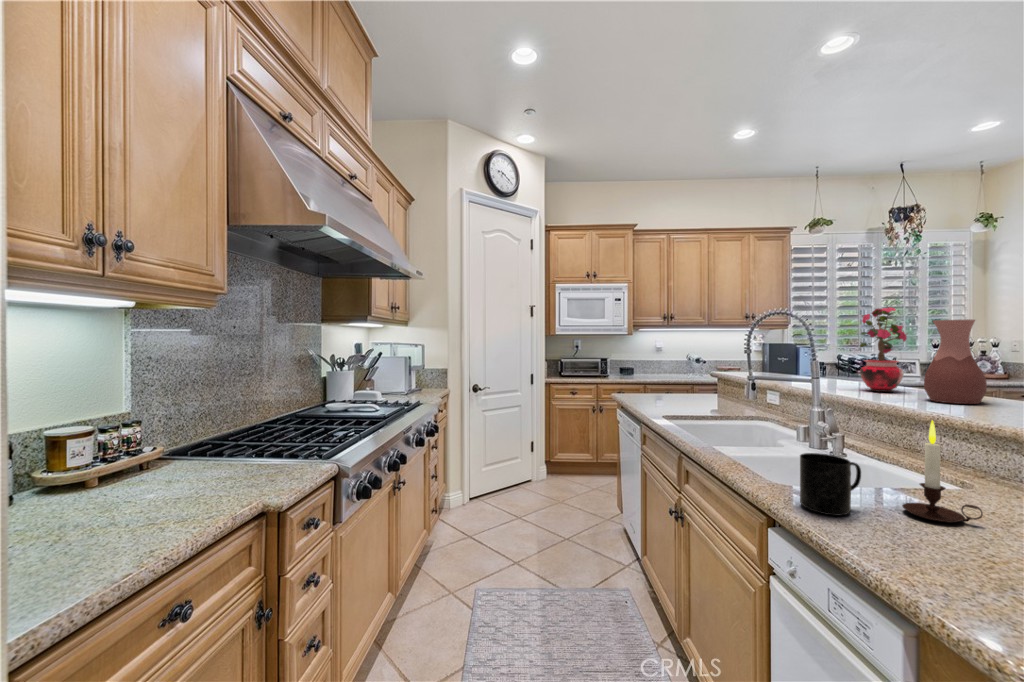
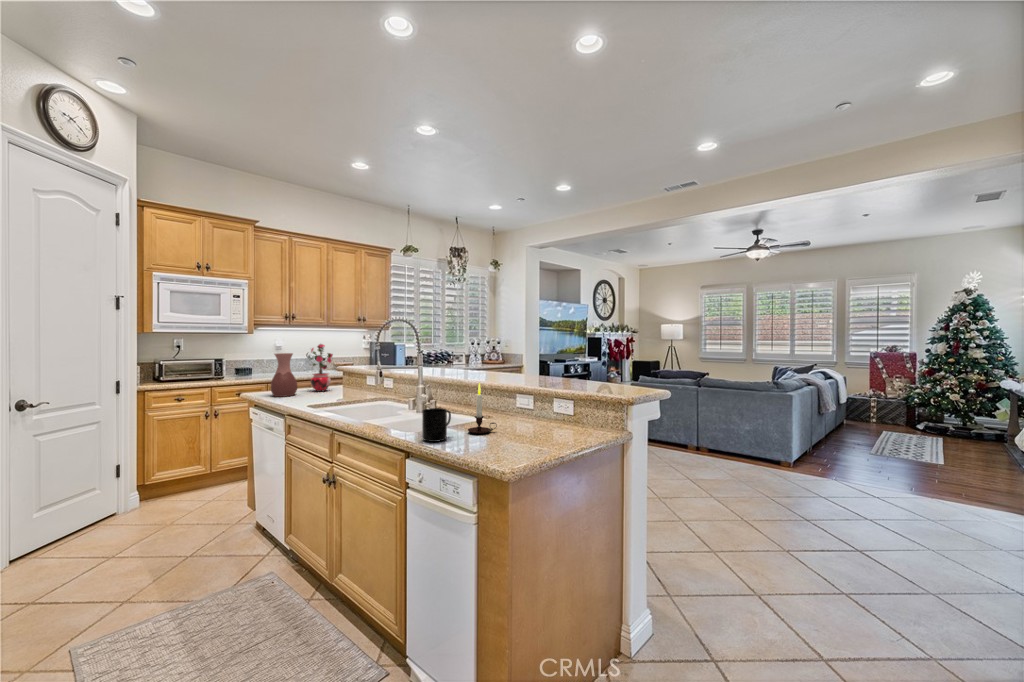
potted plant: present [860,307,907,392] -> present [310,344,333,392]
vase: present [924,319,987,404] -> present [271,353,297,397]

